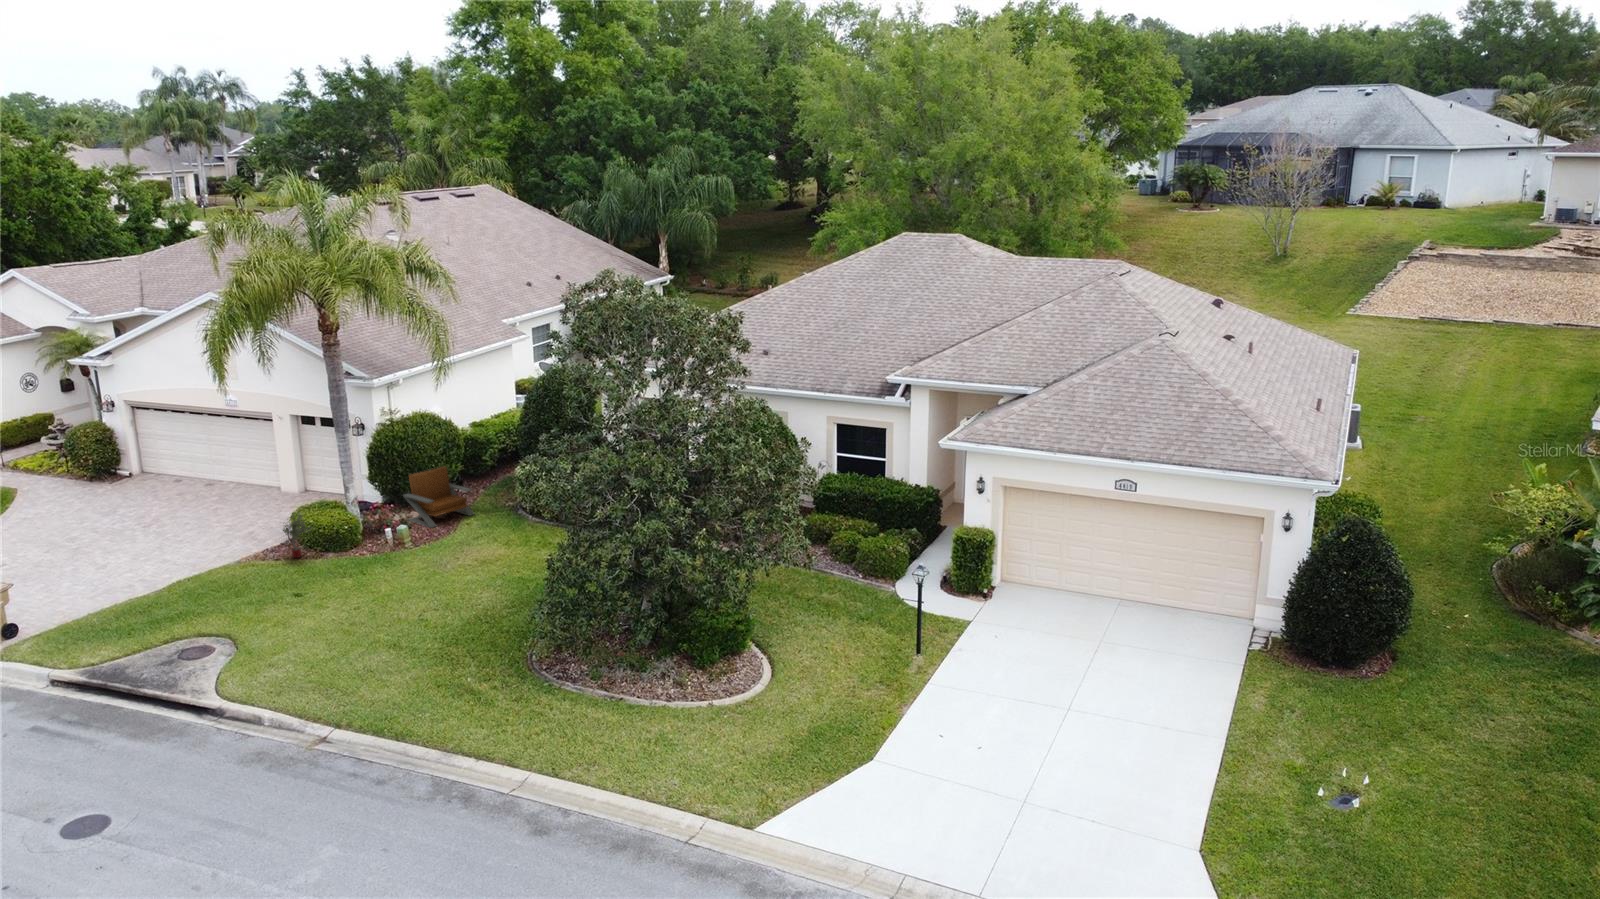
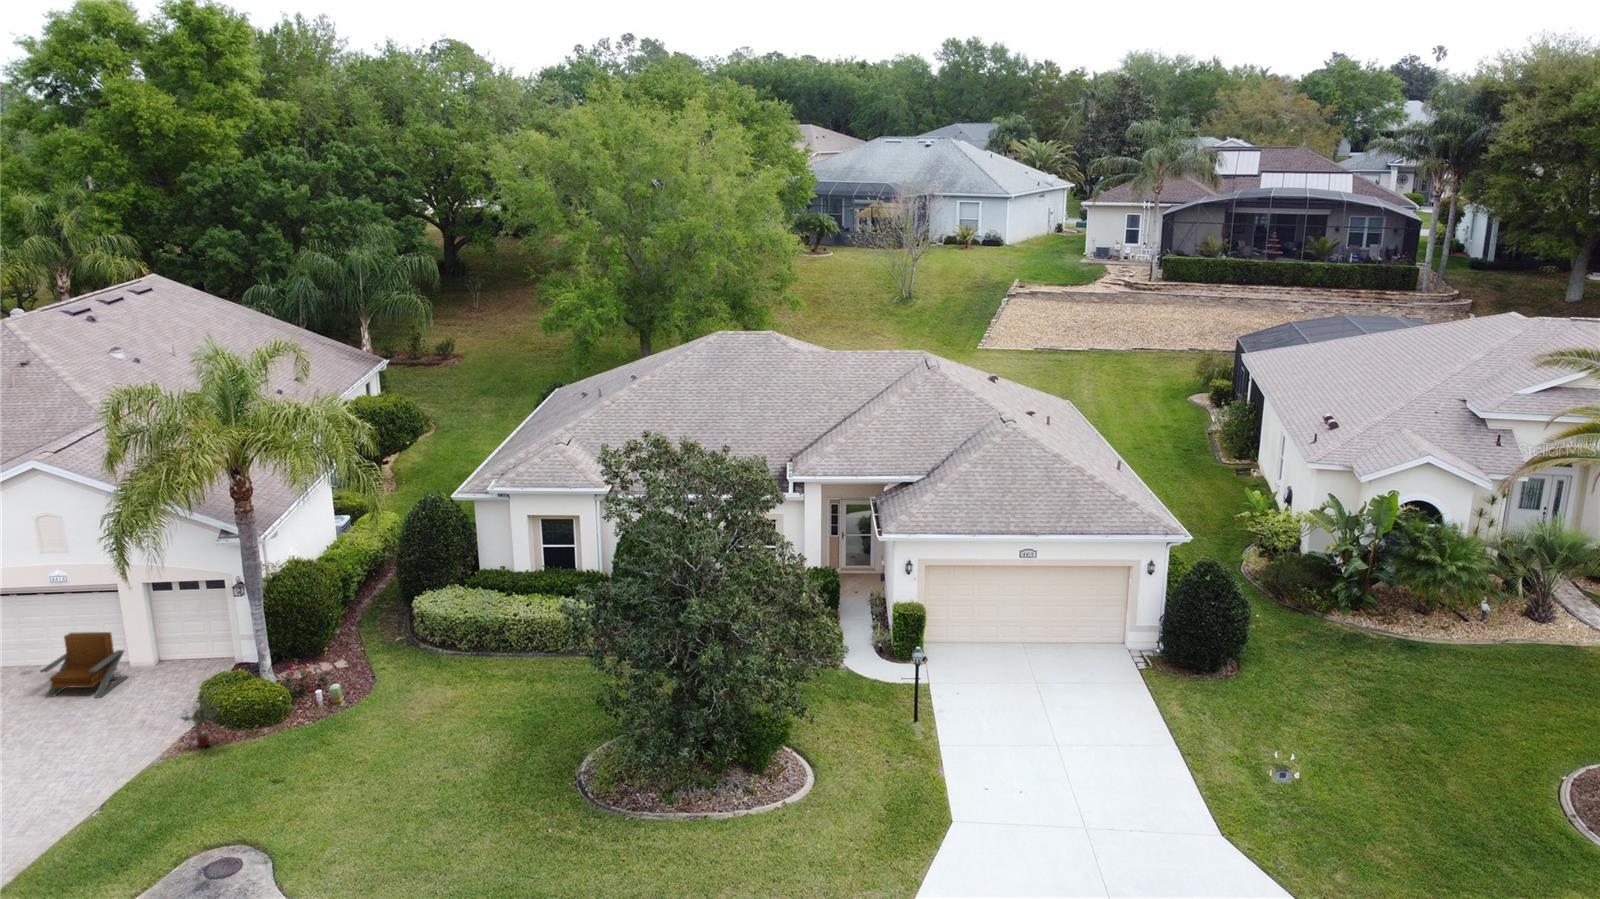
lounge chair: present [403,467,474,528] -> present [41,632,128,698]

